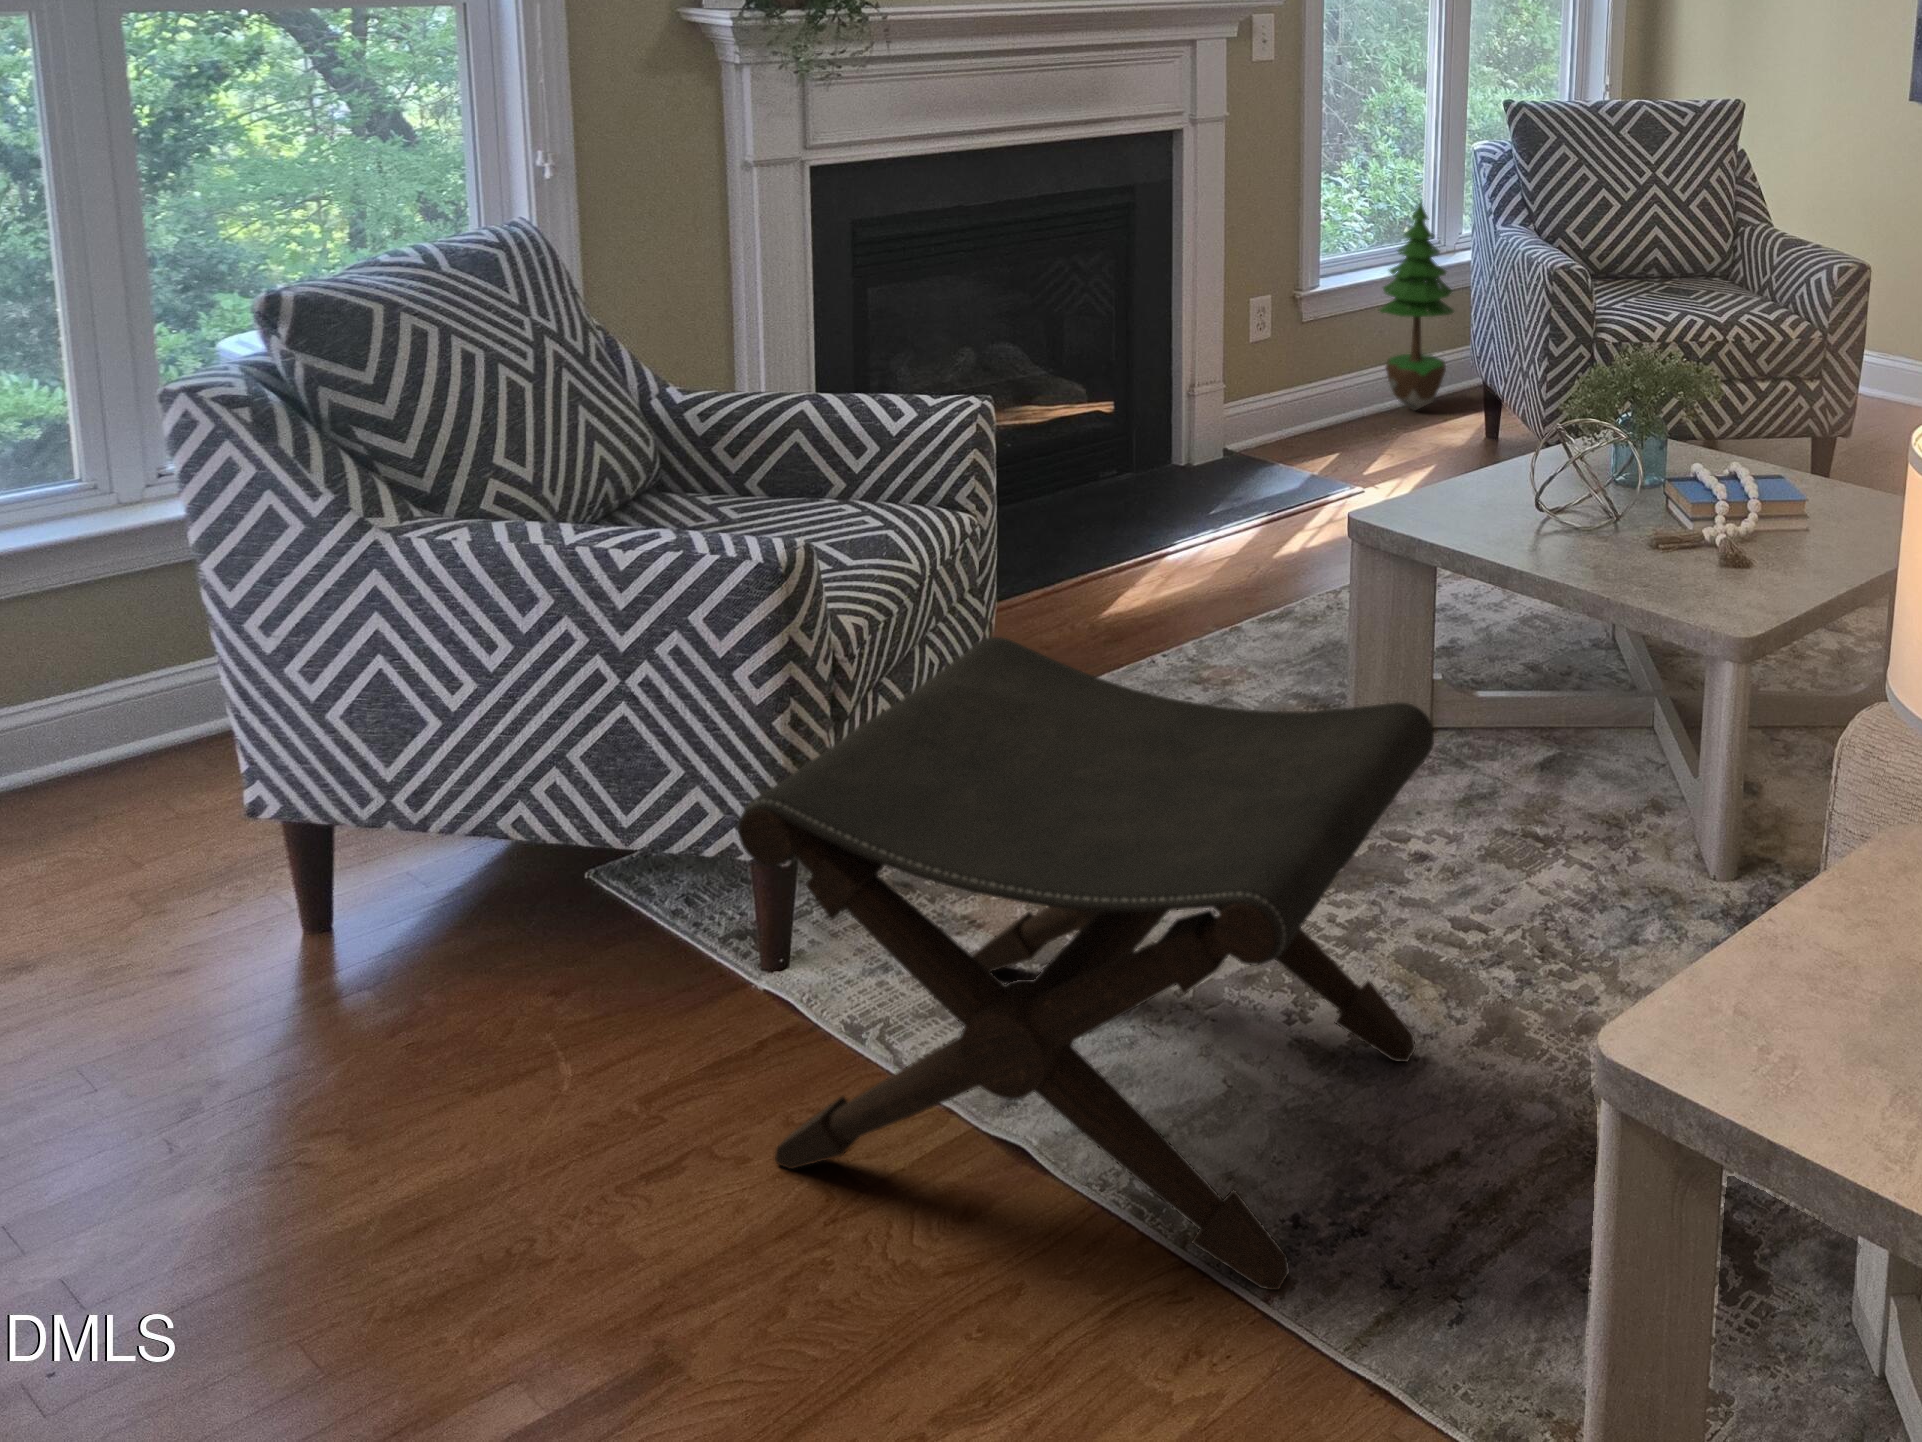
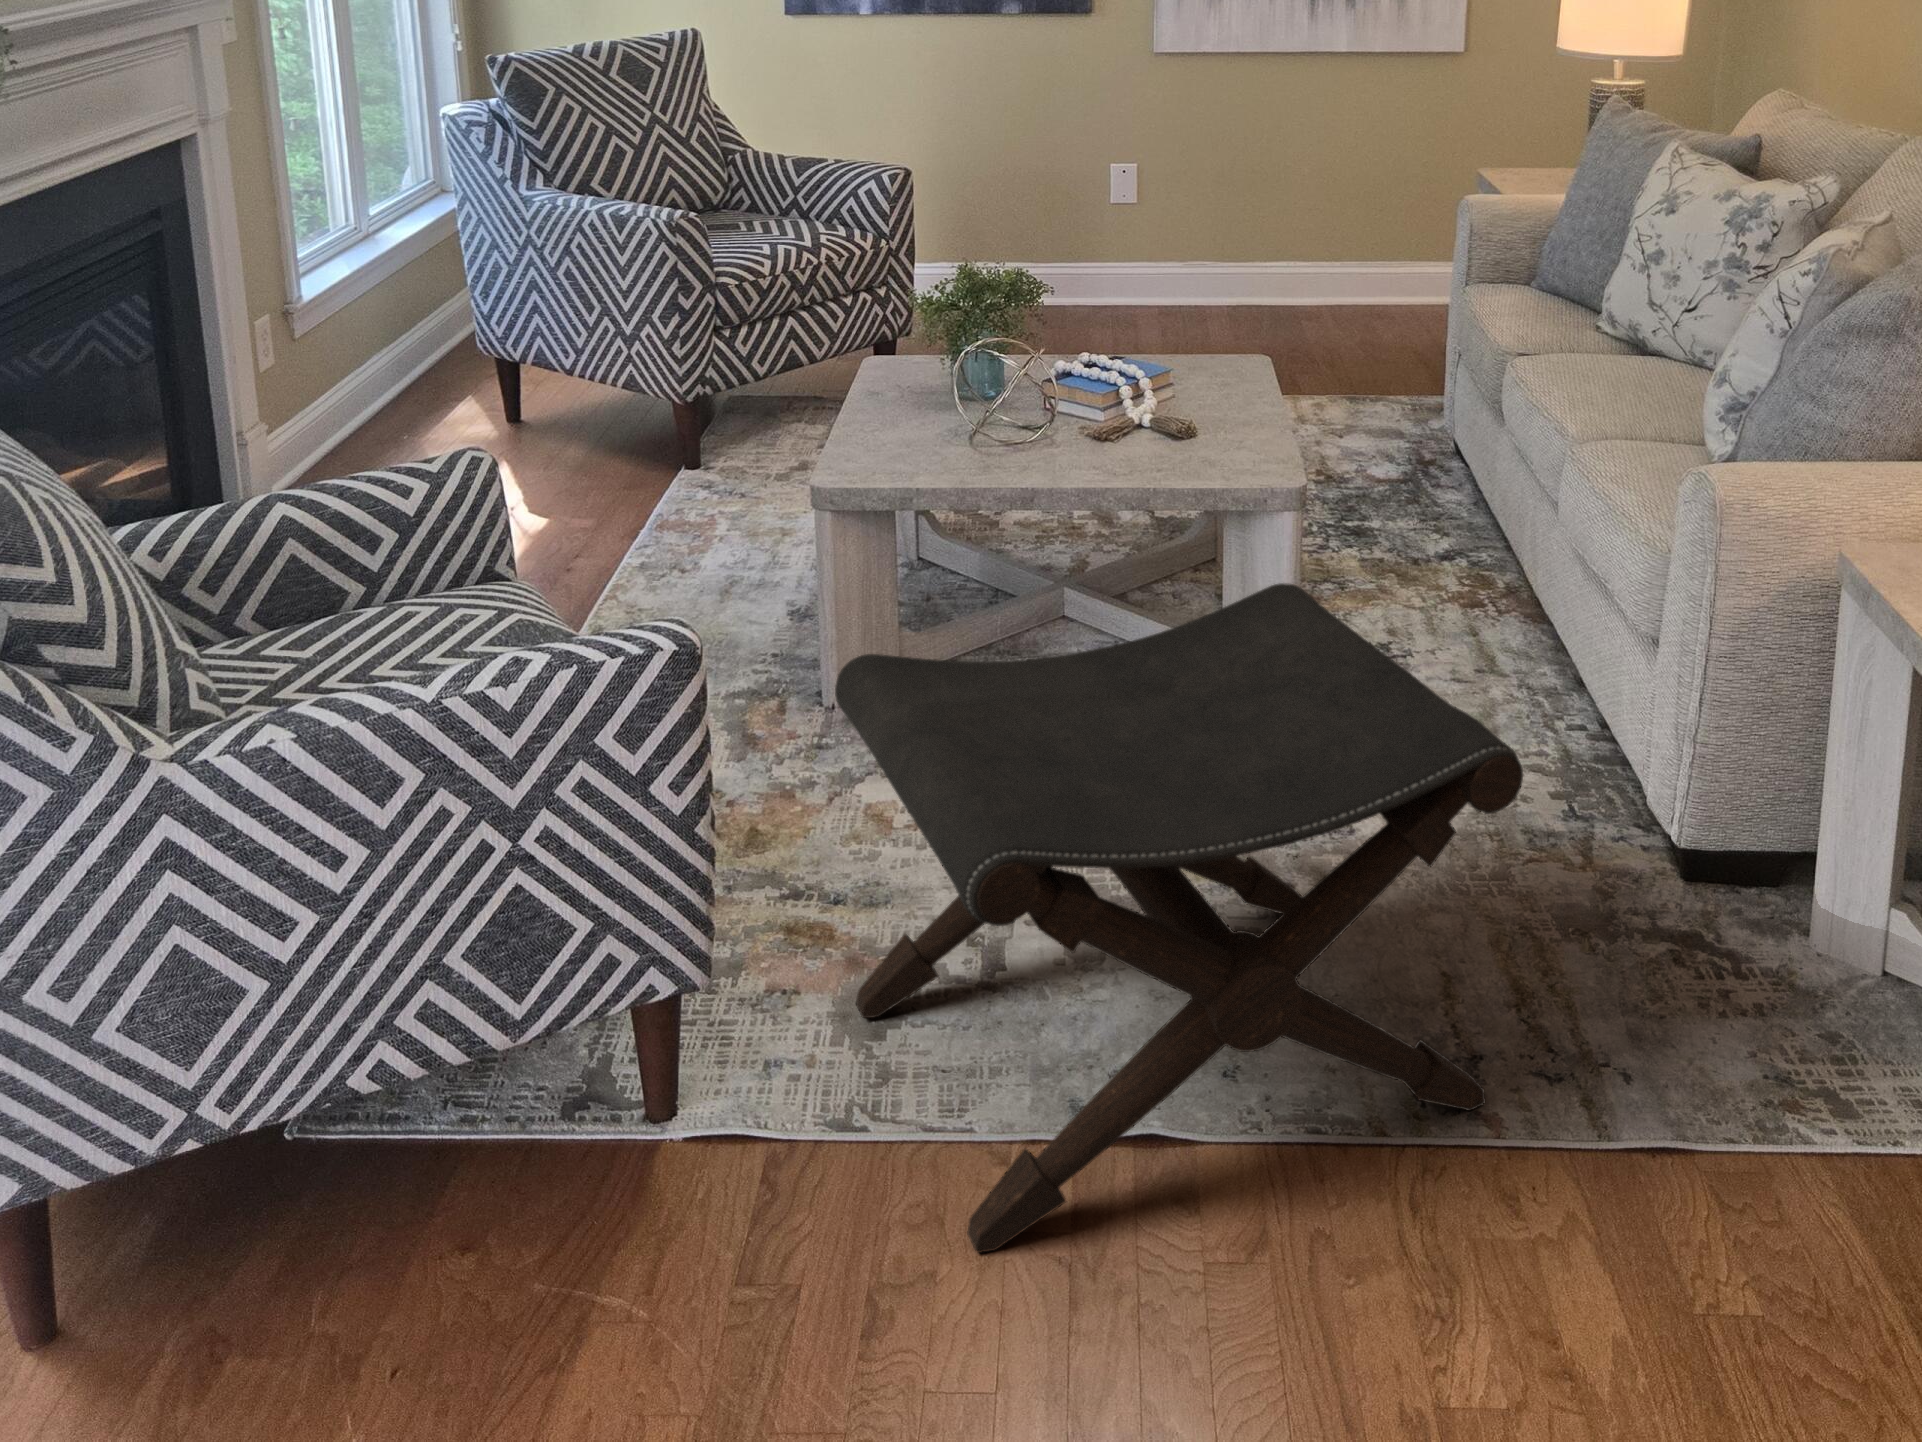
potted tree: present [1380,203,1454,410] -> none [363,180,451,411]

